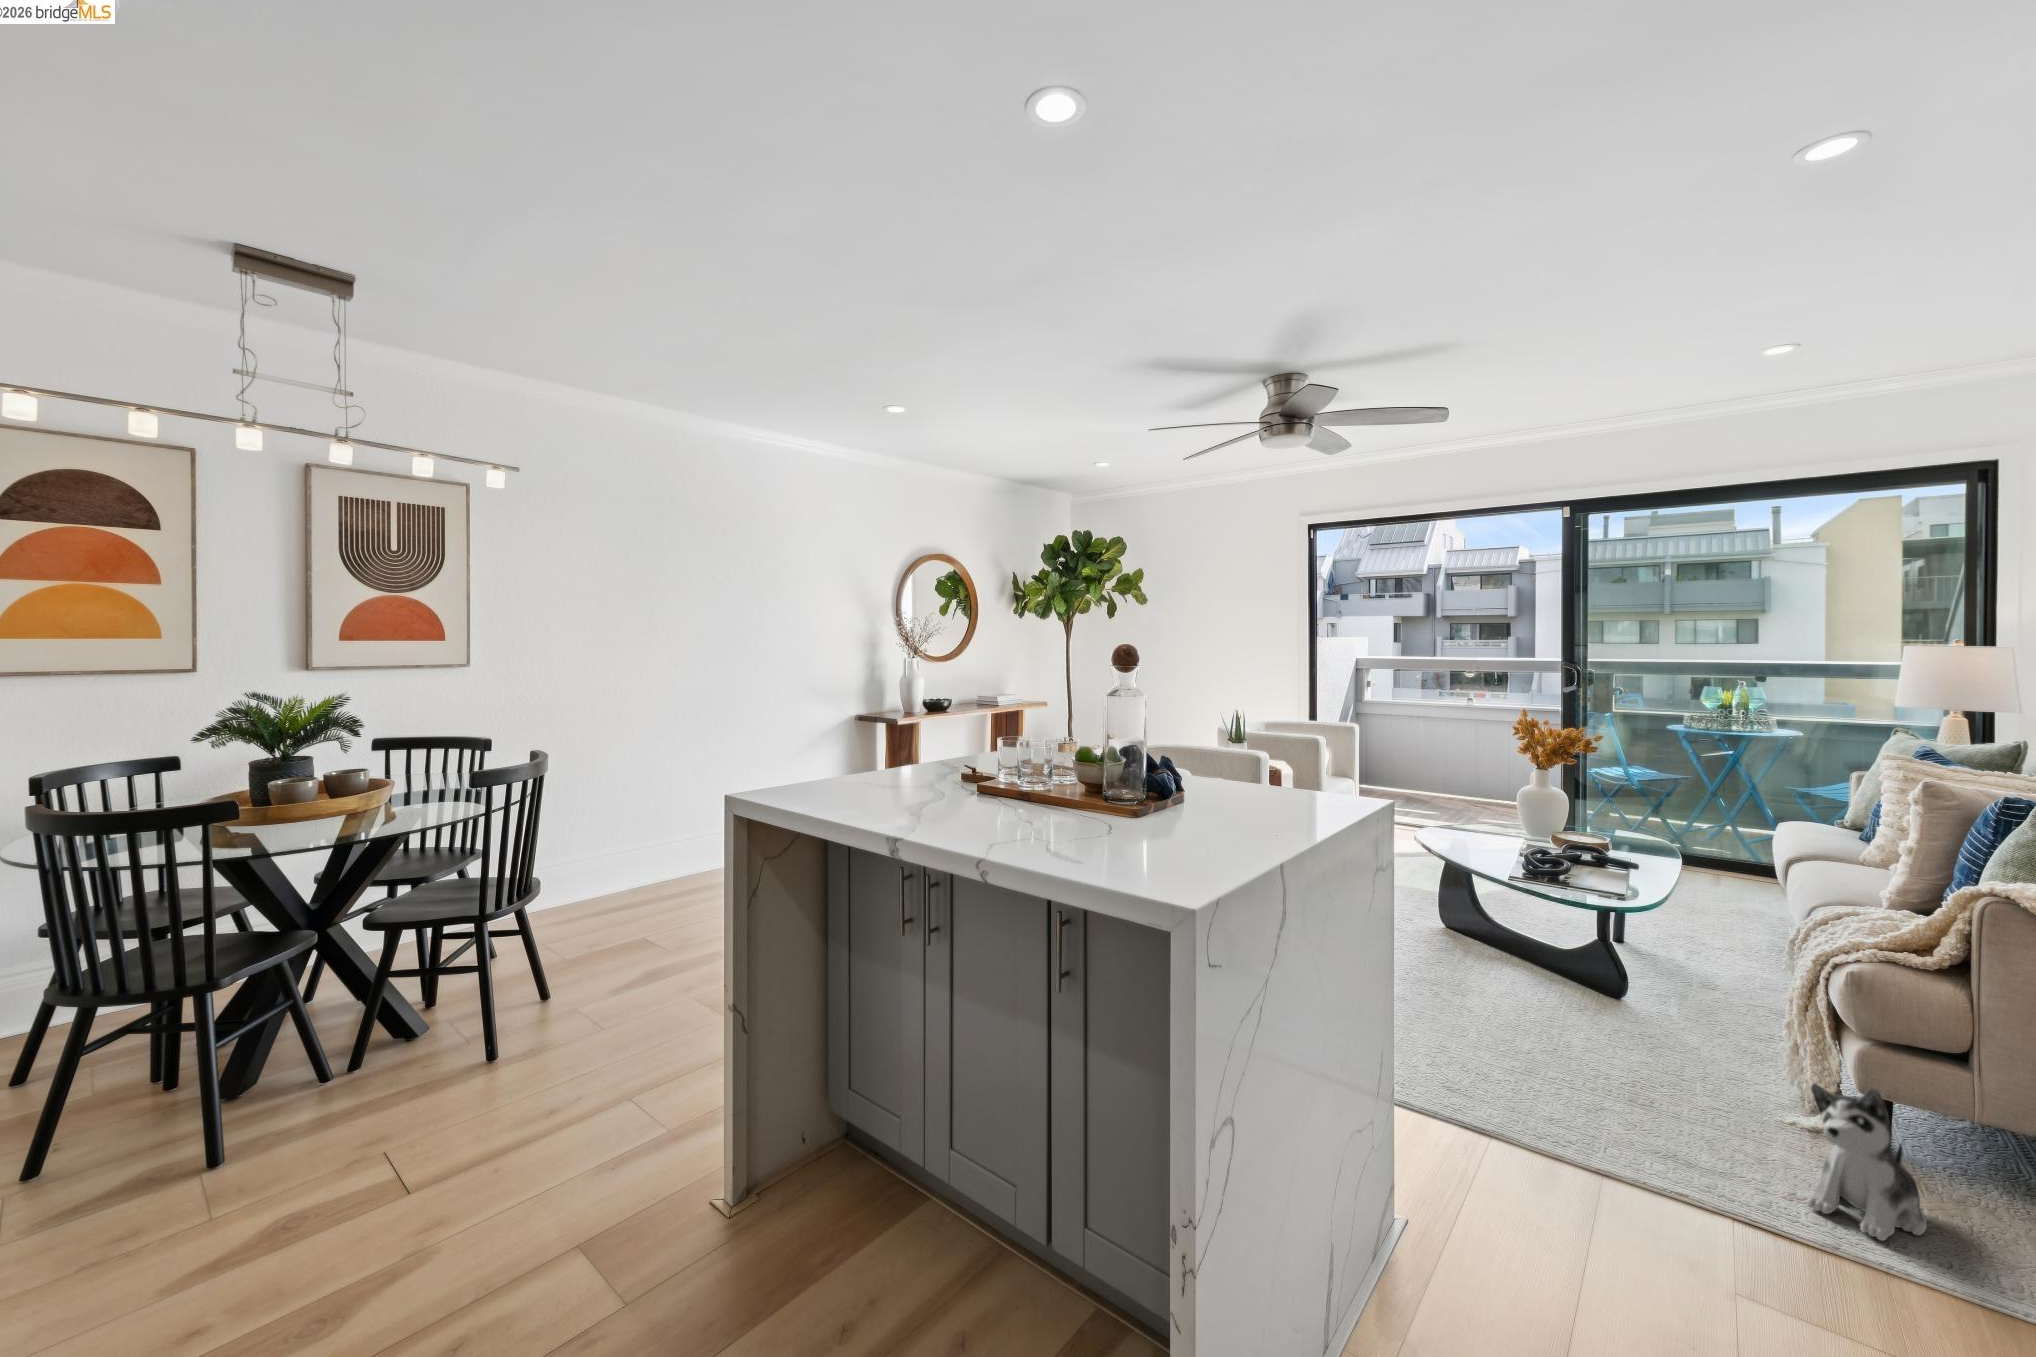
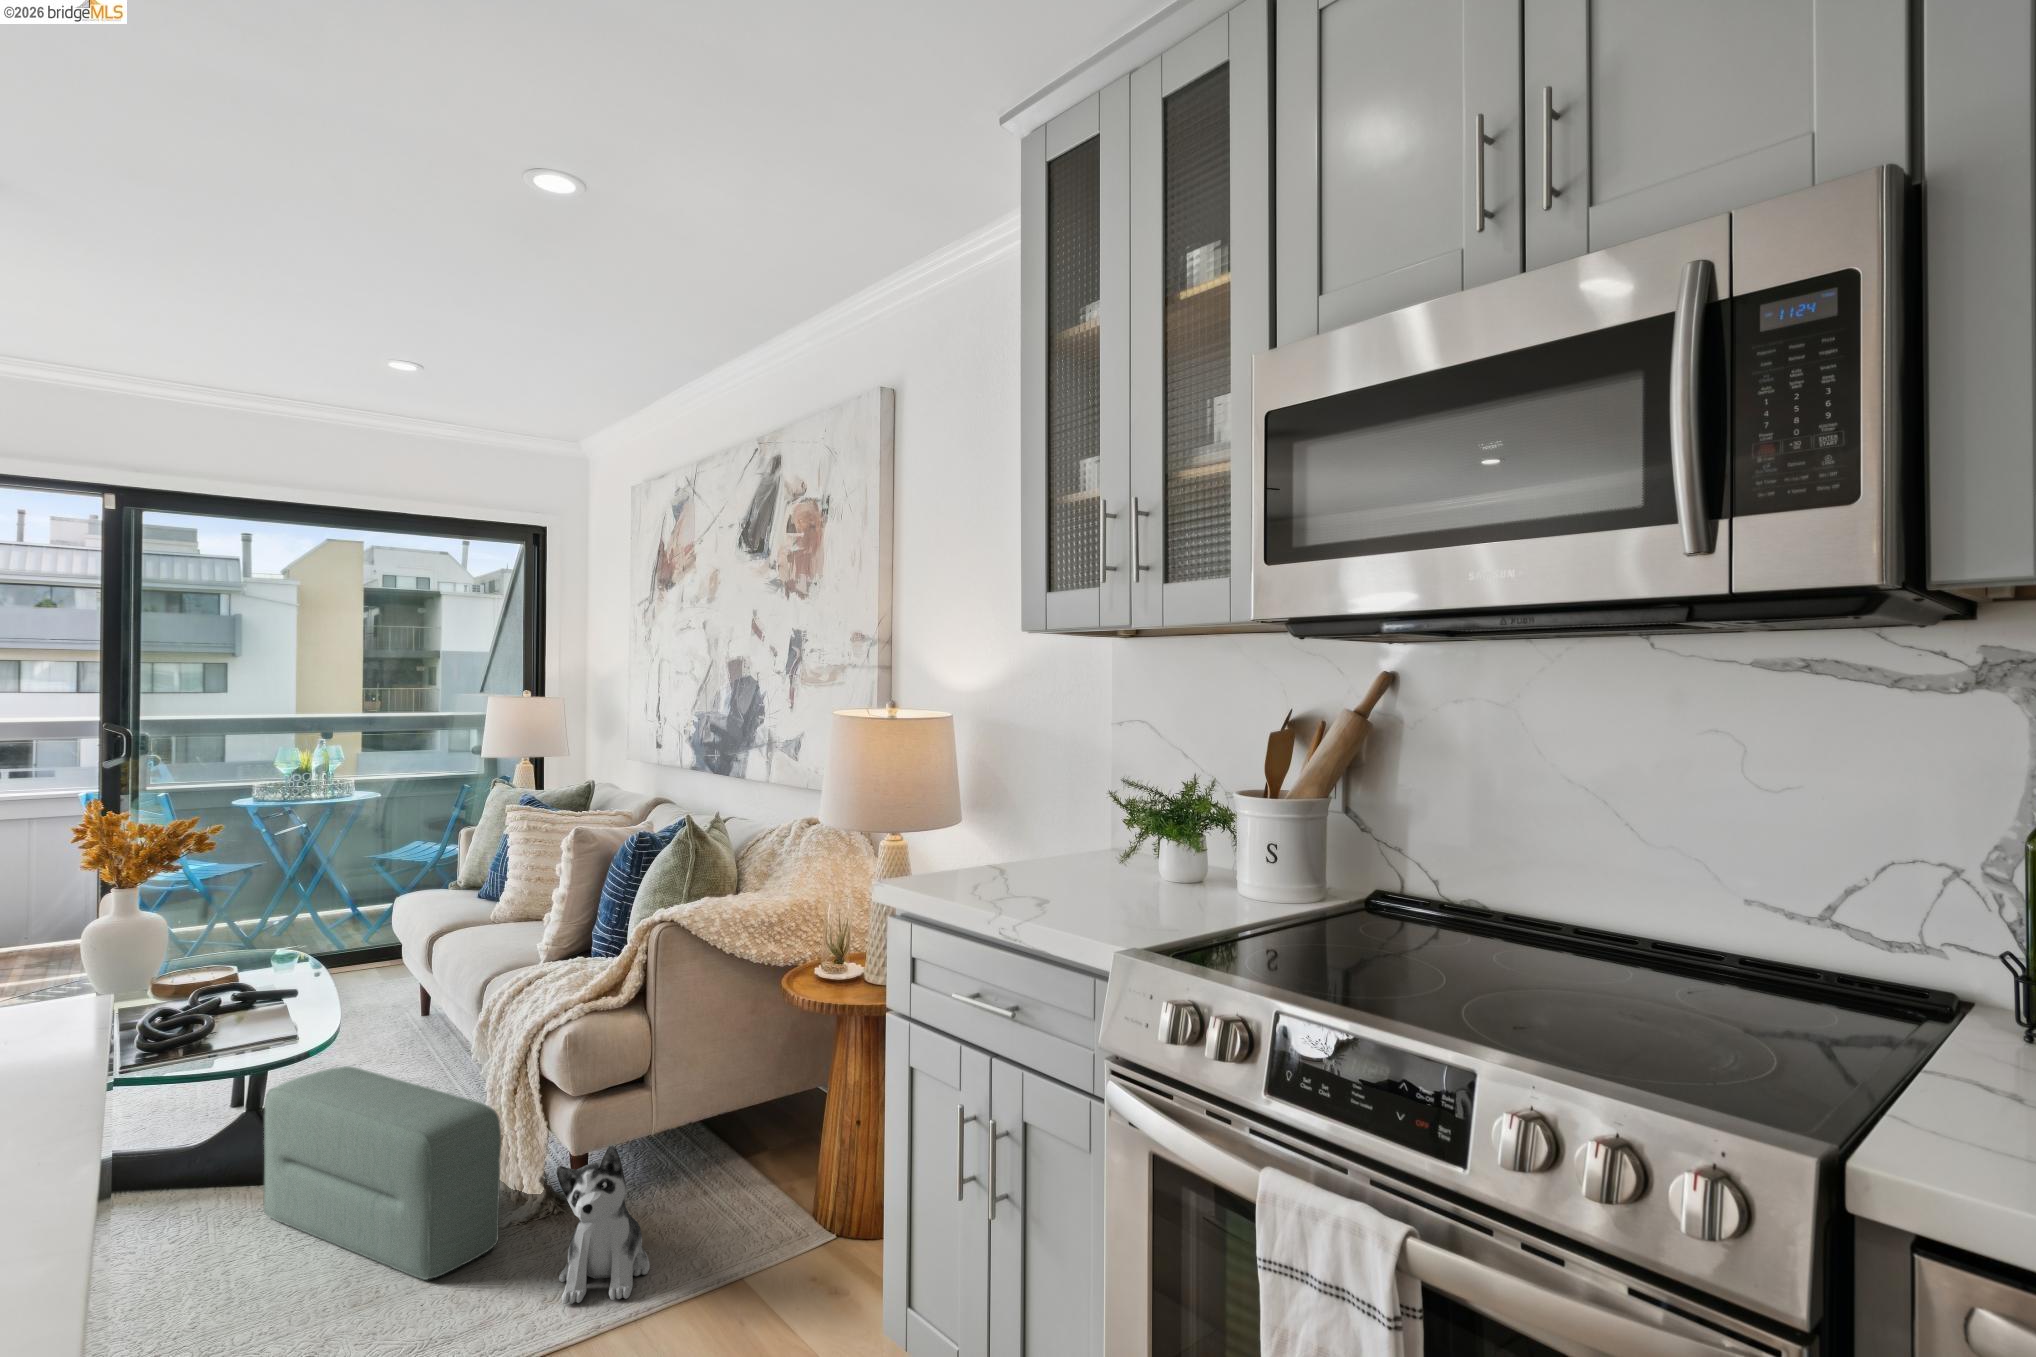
pouf: none [1597,933,1773,1130] -> present [264,1066,501,1280]

